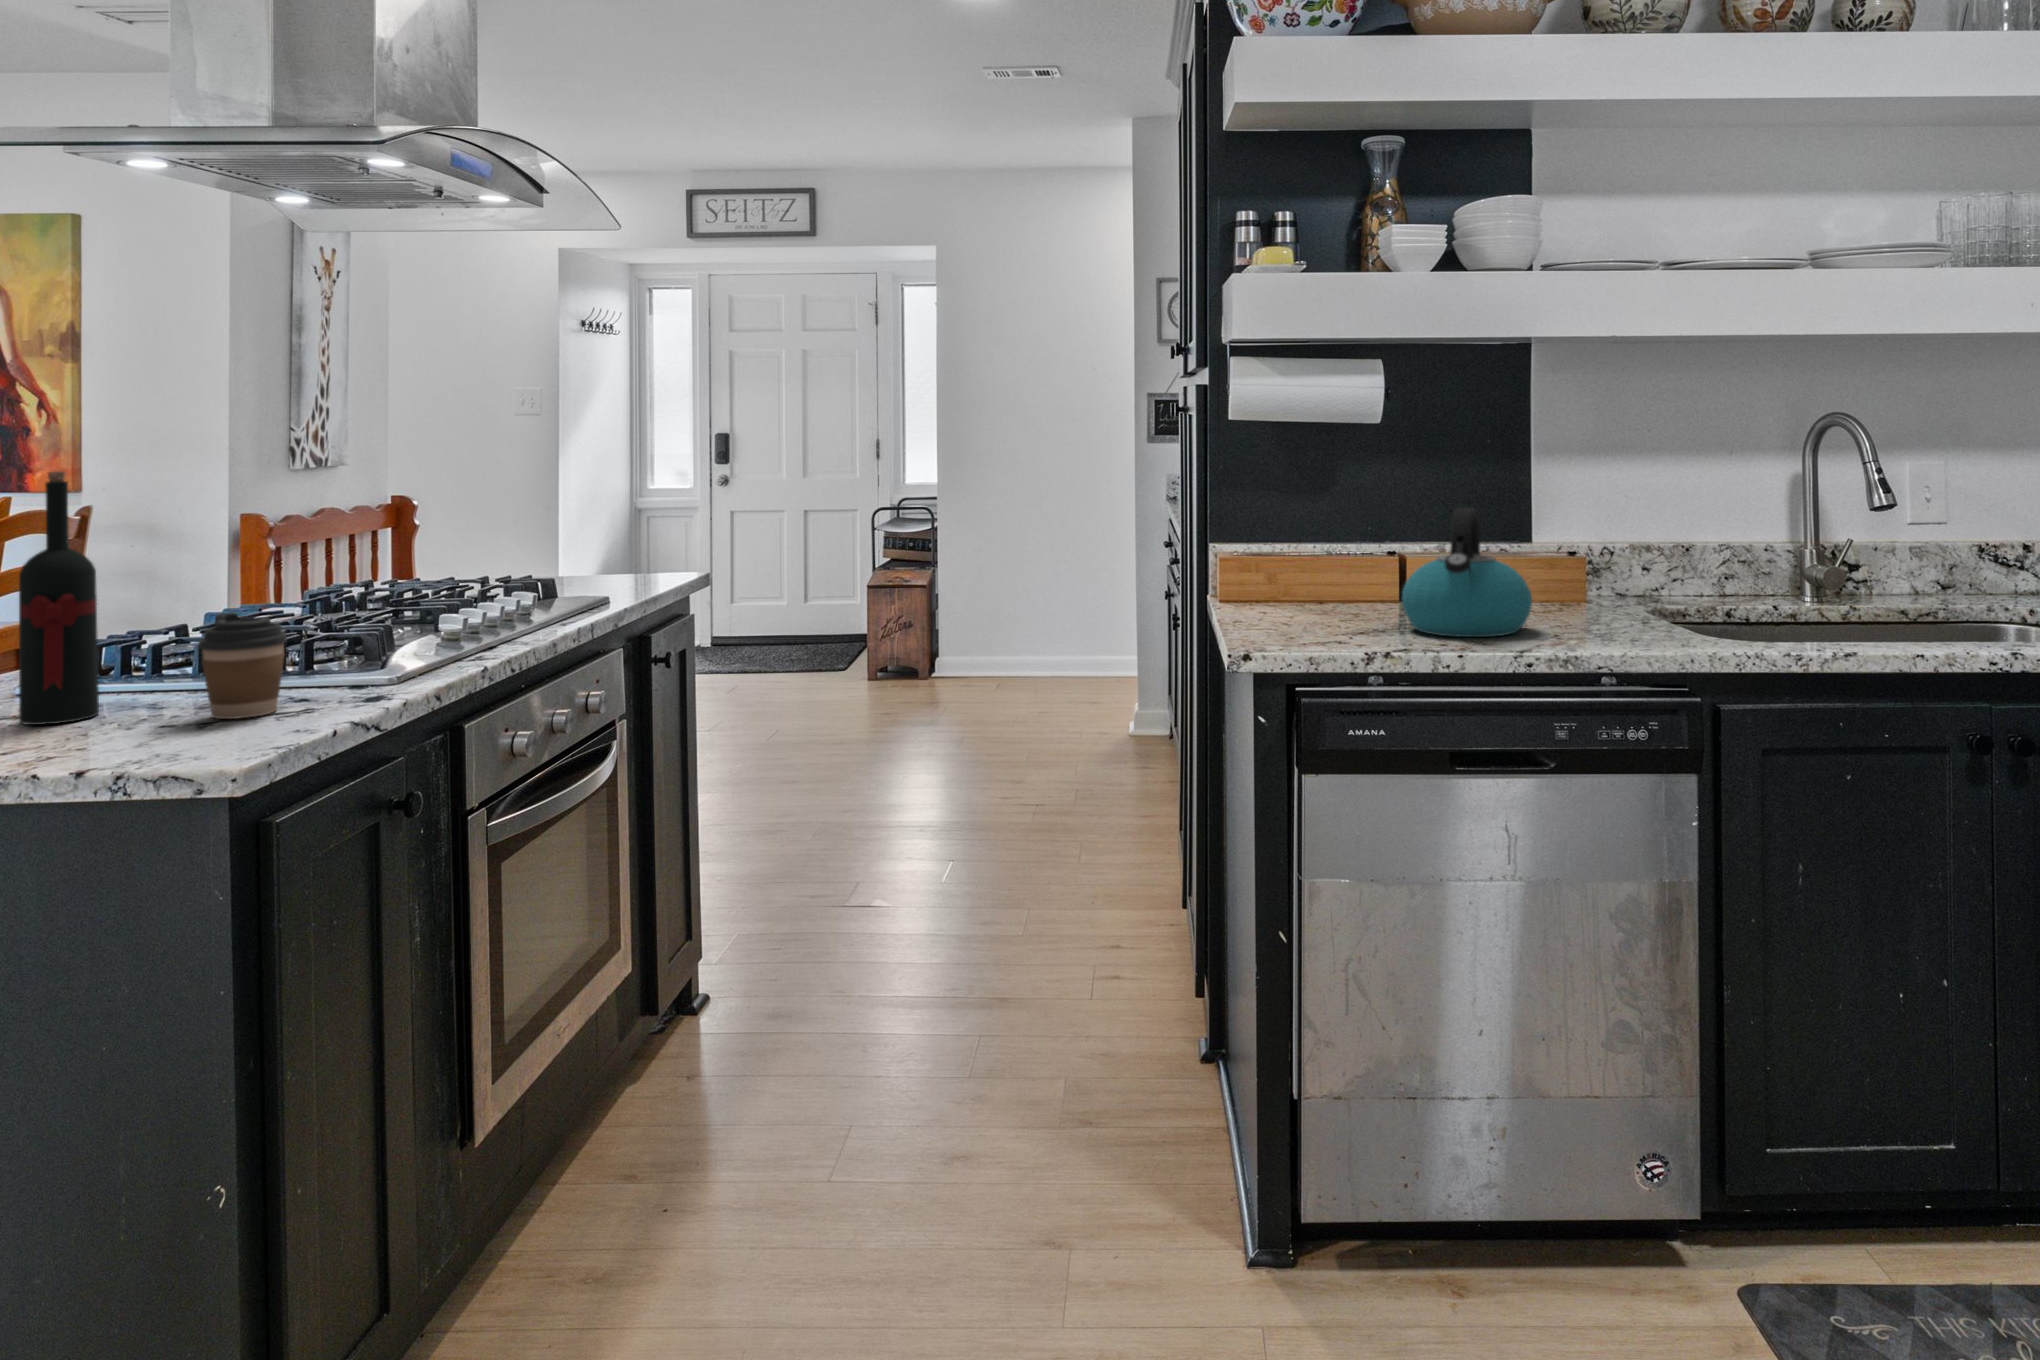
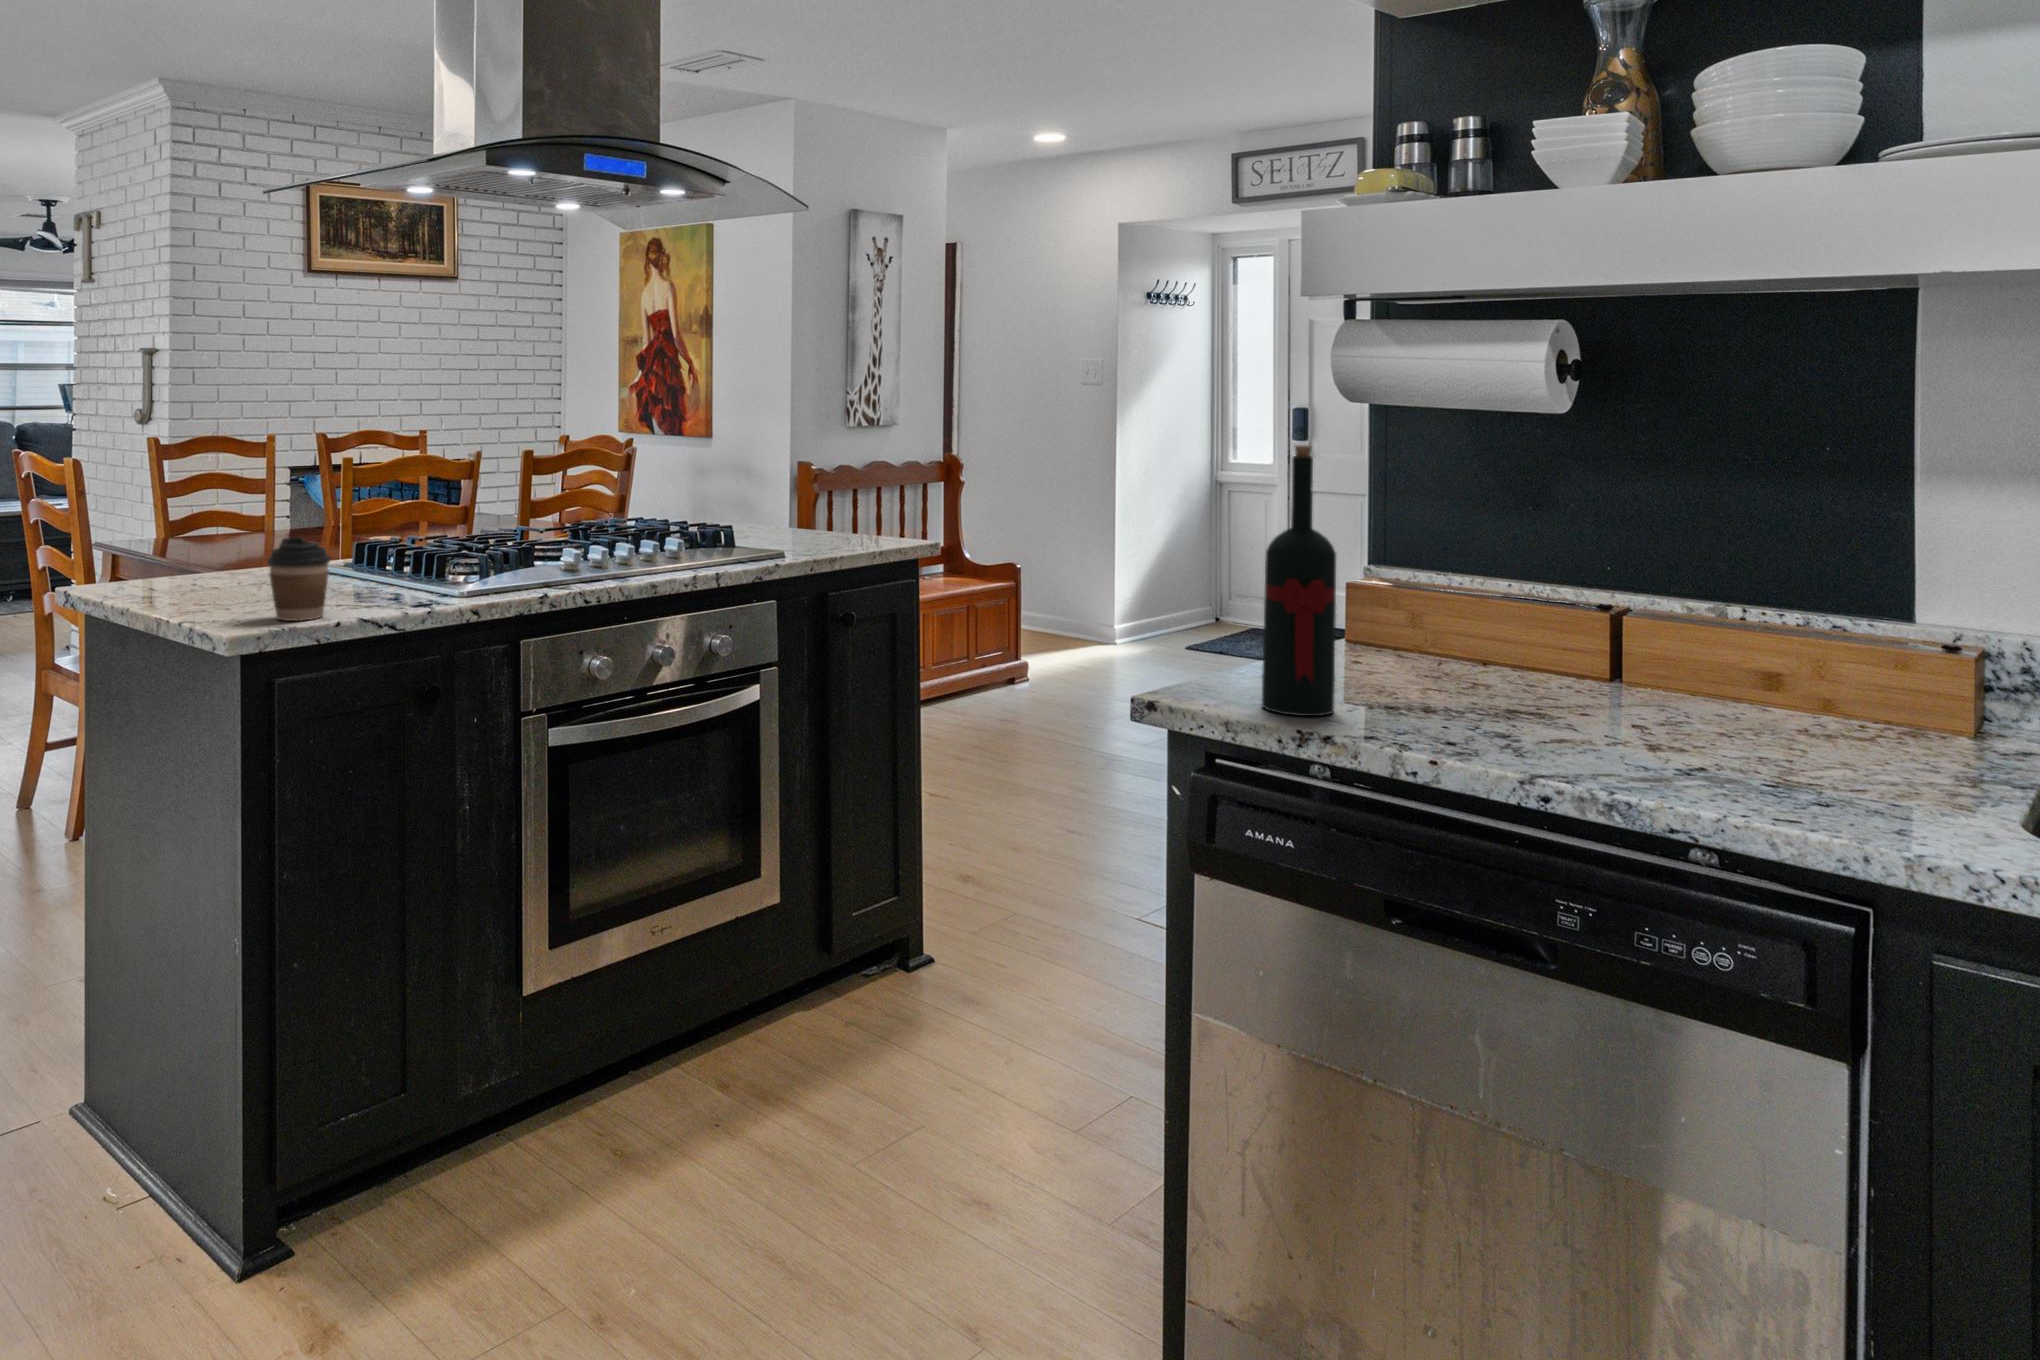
wine bottle: present [19,471,99,725] -> present [1262,445,1336,716]
kettle: present [1402,508,1532,637] -> none [1477,545,1699,749]

